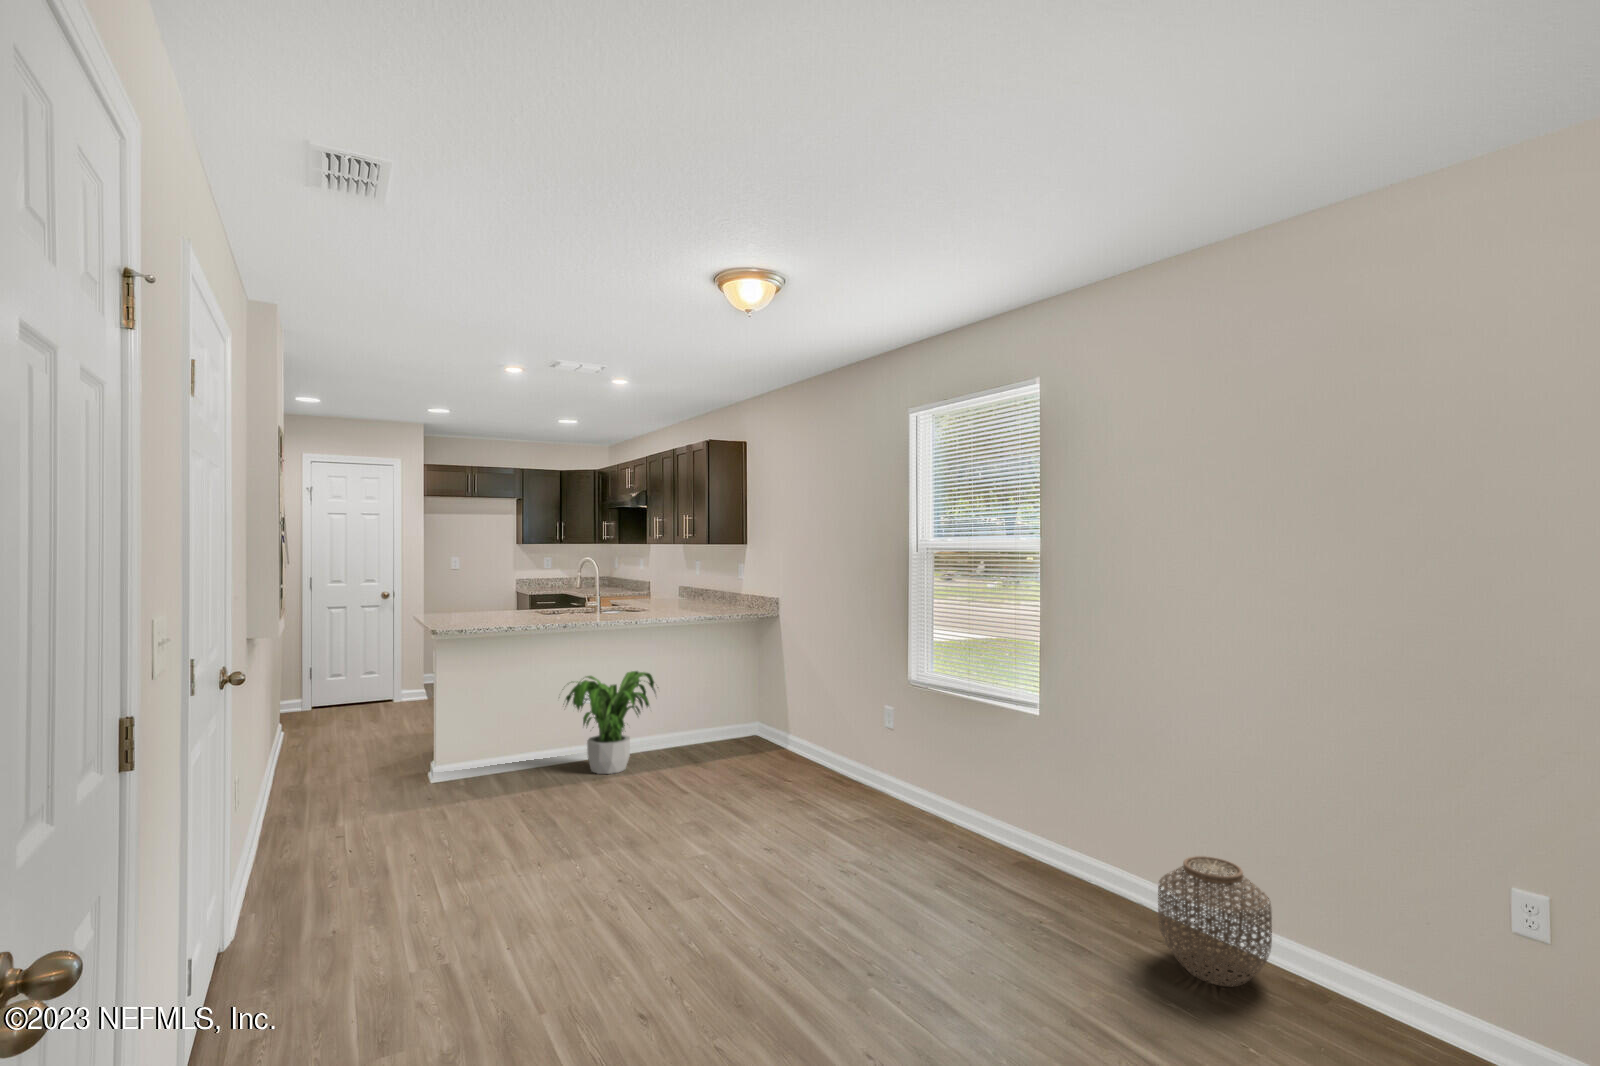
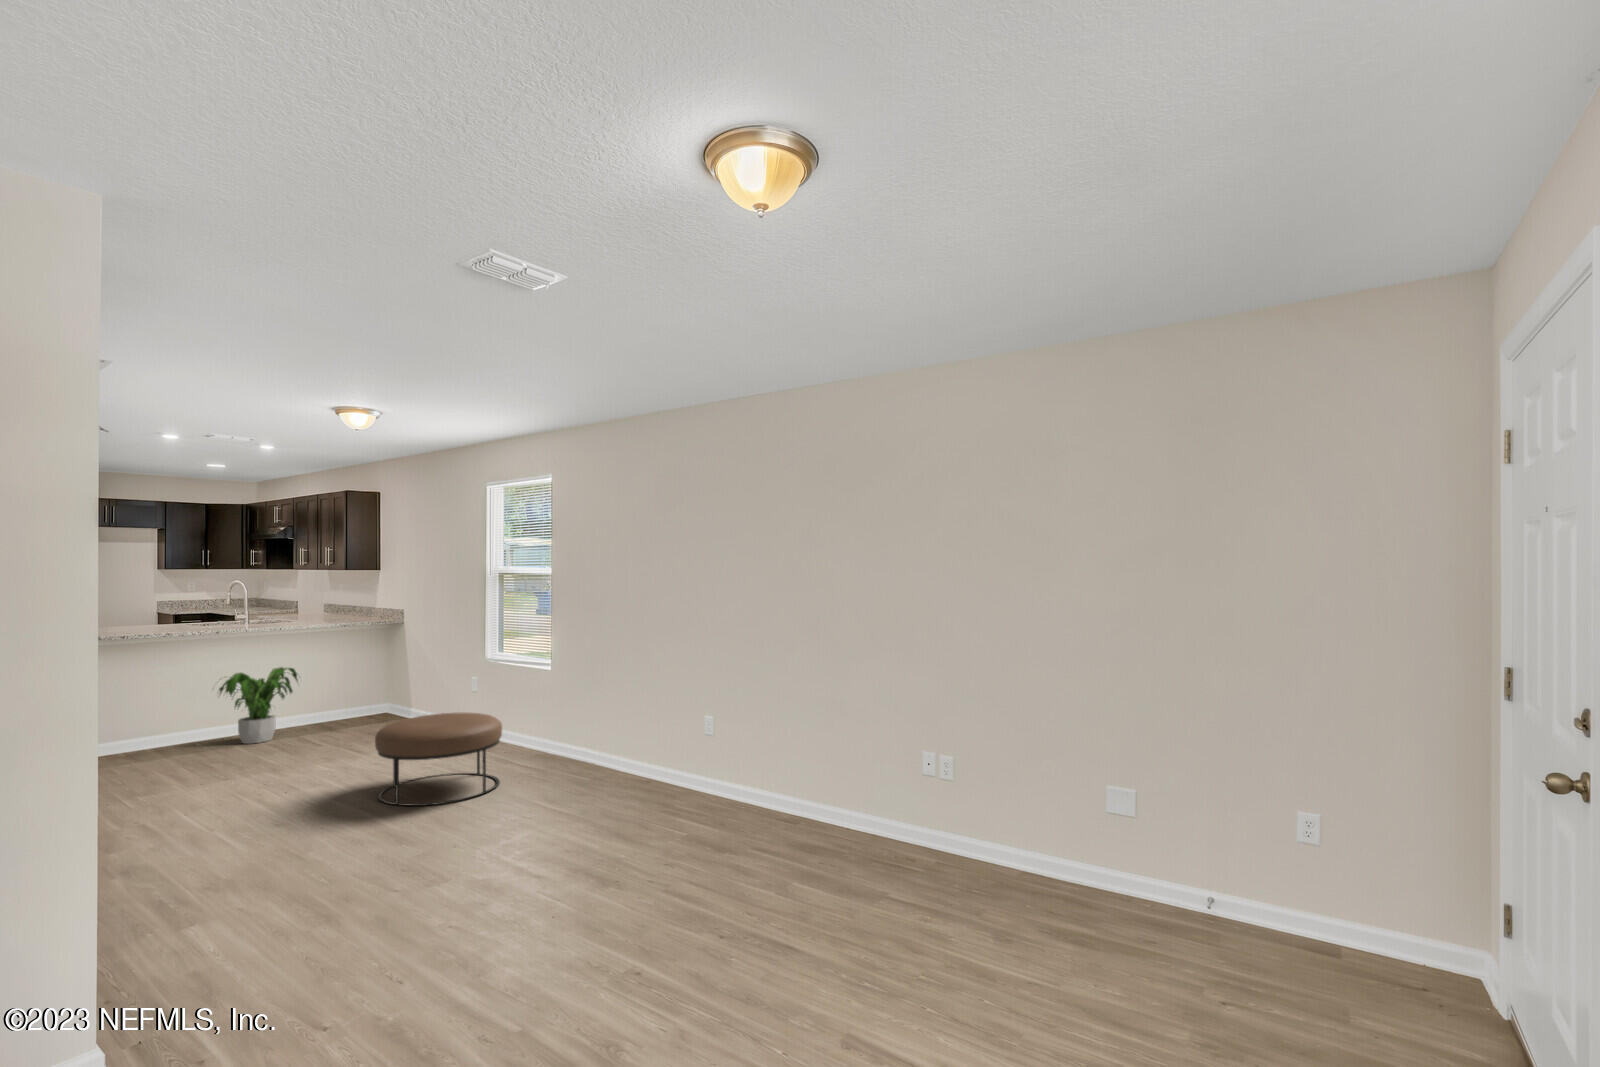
ottoman: none [786,790,1000,994] -> present [375,712,502,806]
woven basket: present [1158,856,1272,986] -> none [581,726,632,784]

